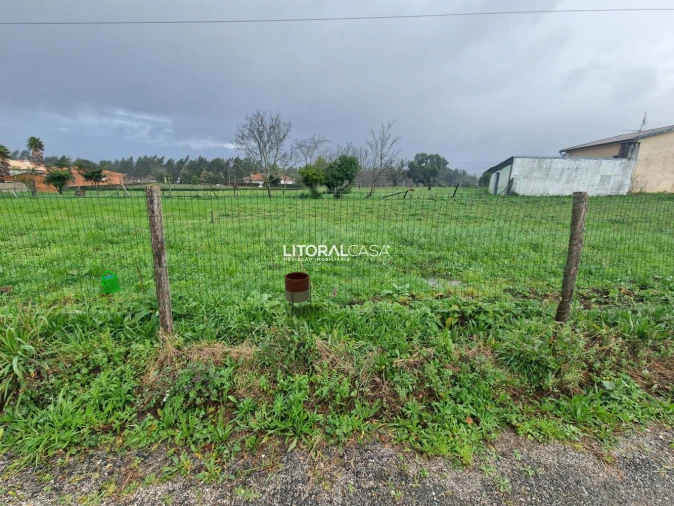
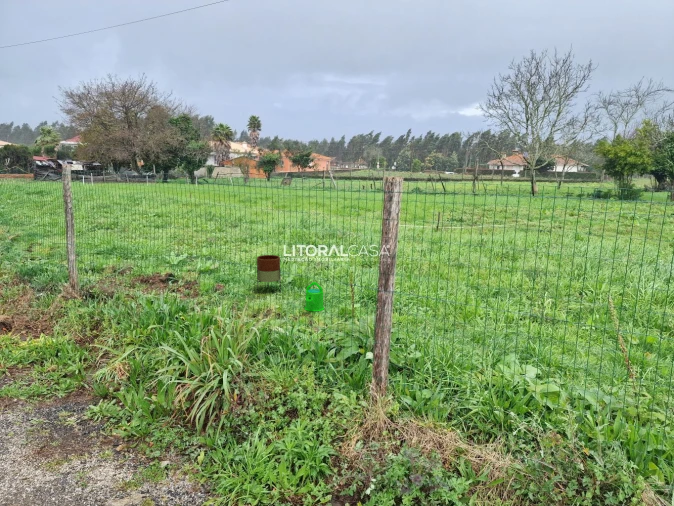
planter: present [285,272,311,316] -> present [257,255,281,293]

